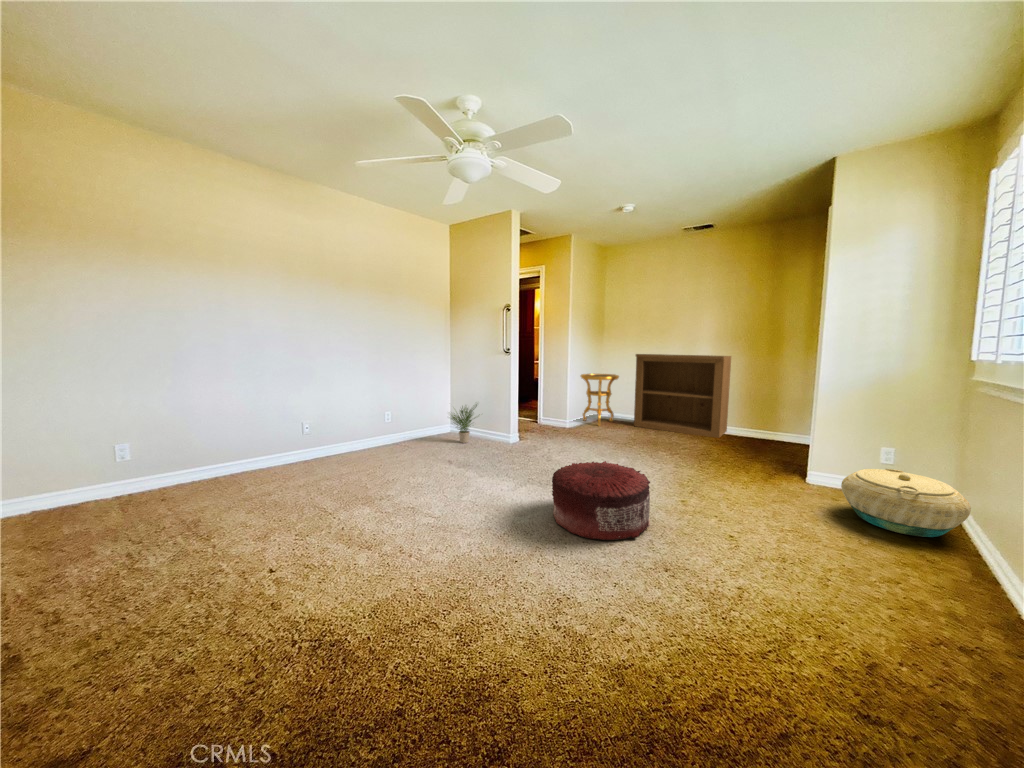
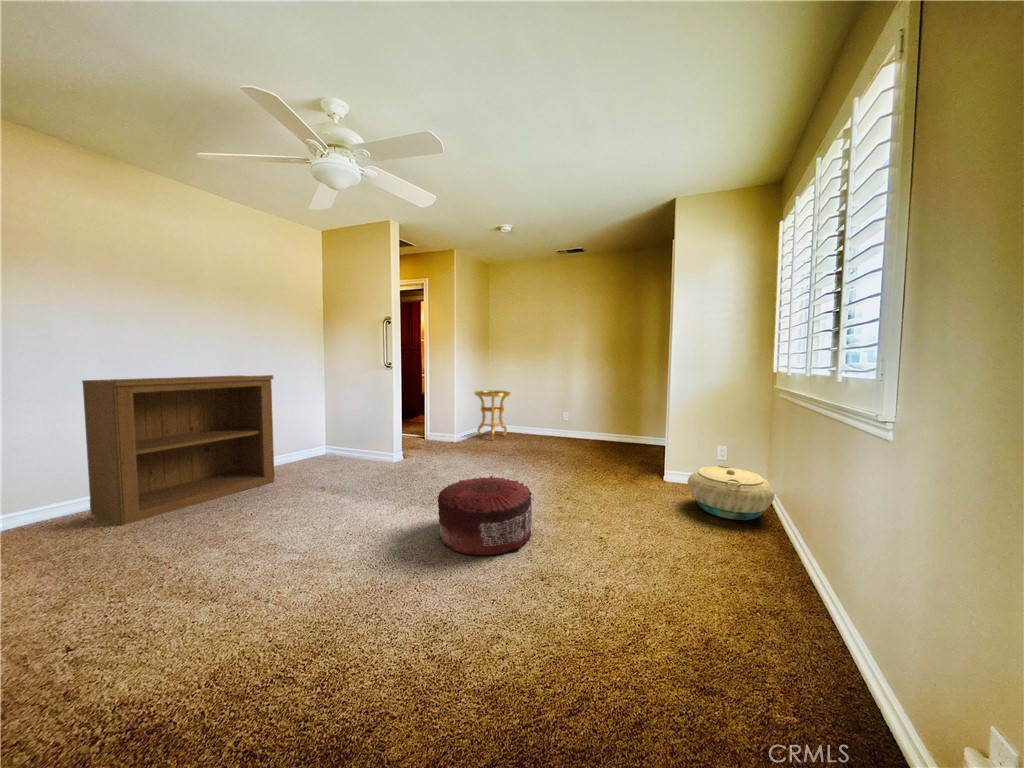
bookshelf: present [634,354,731,438] -> present [82,375,274,525]
potted plant: present [451,405,477,443] -> none [331,421,373,466]

